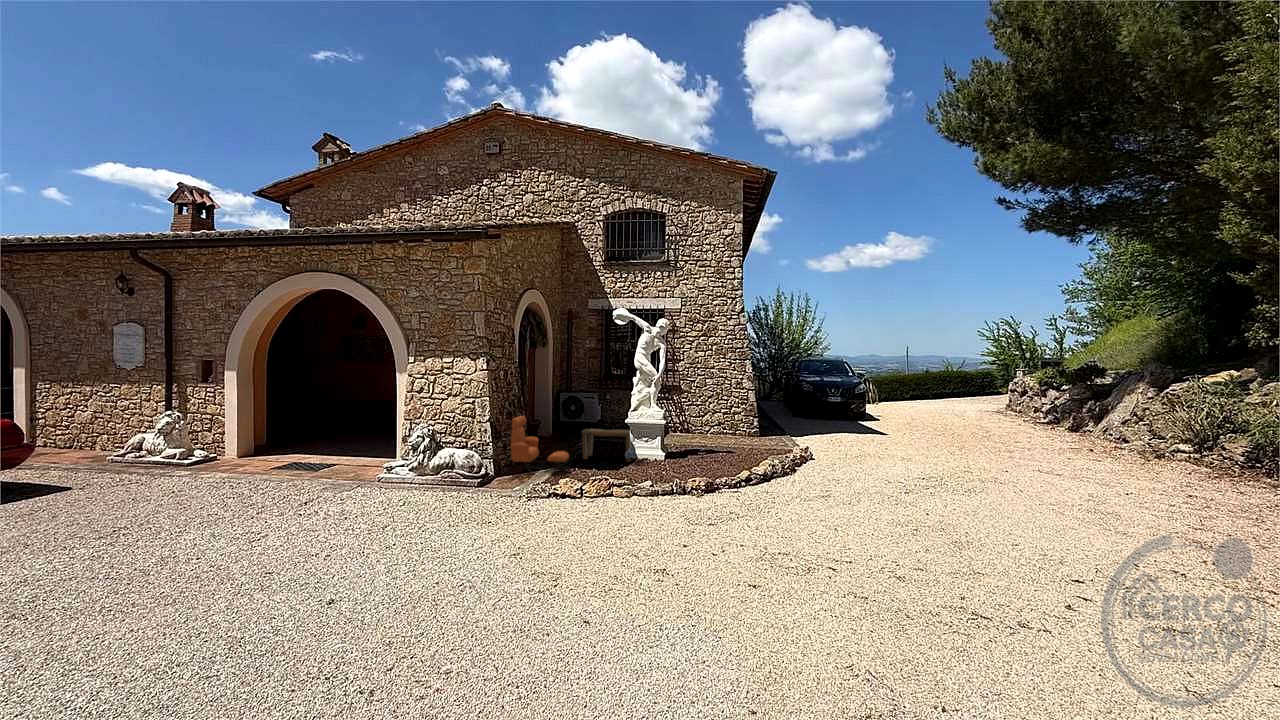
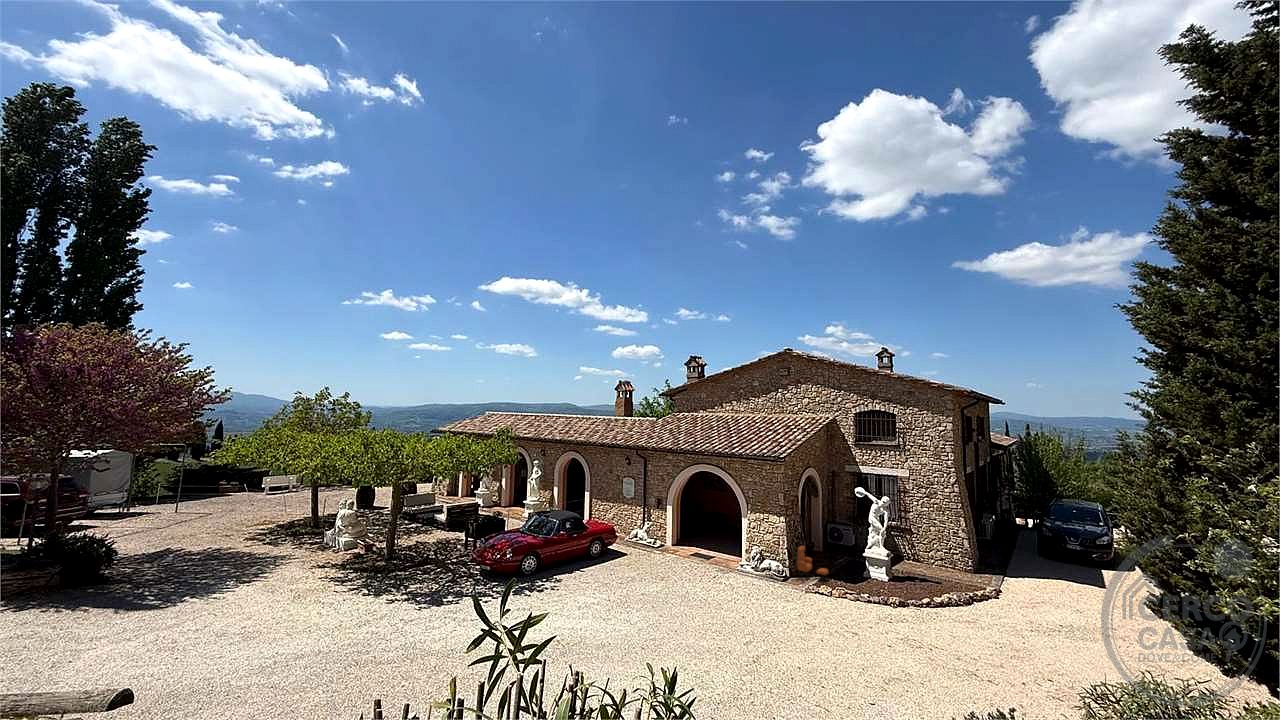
bench: present [582,429,631,462] -> none [837,555,871,580]

